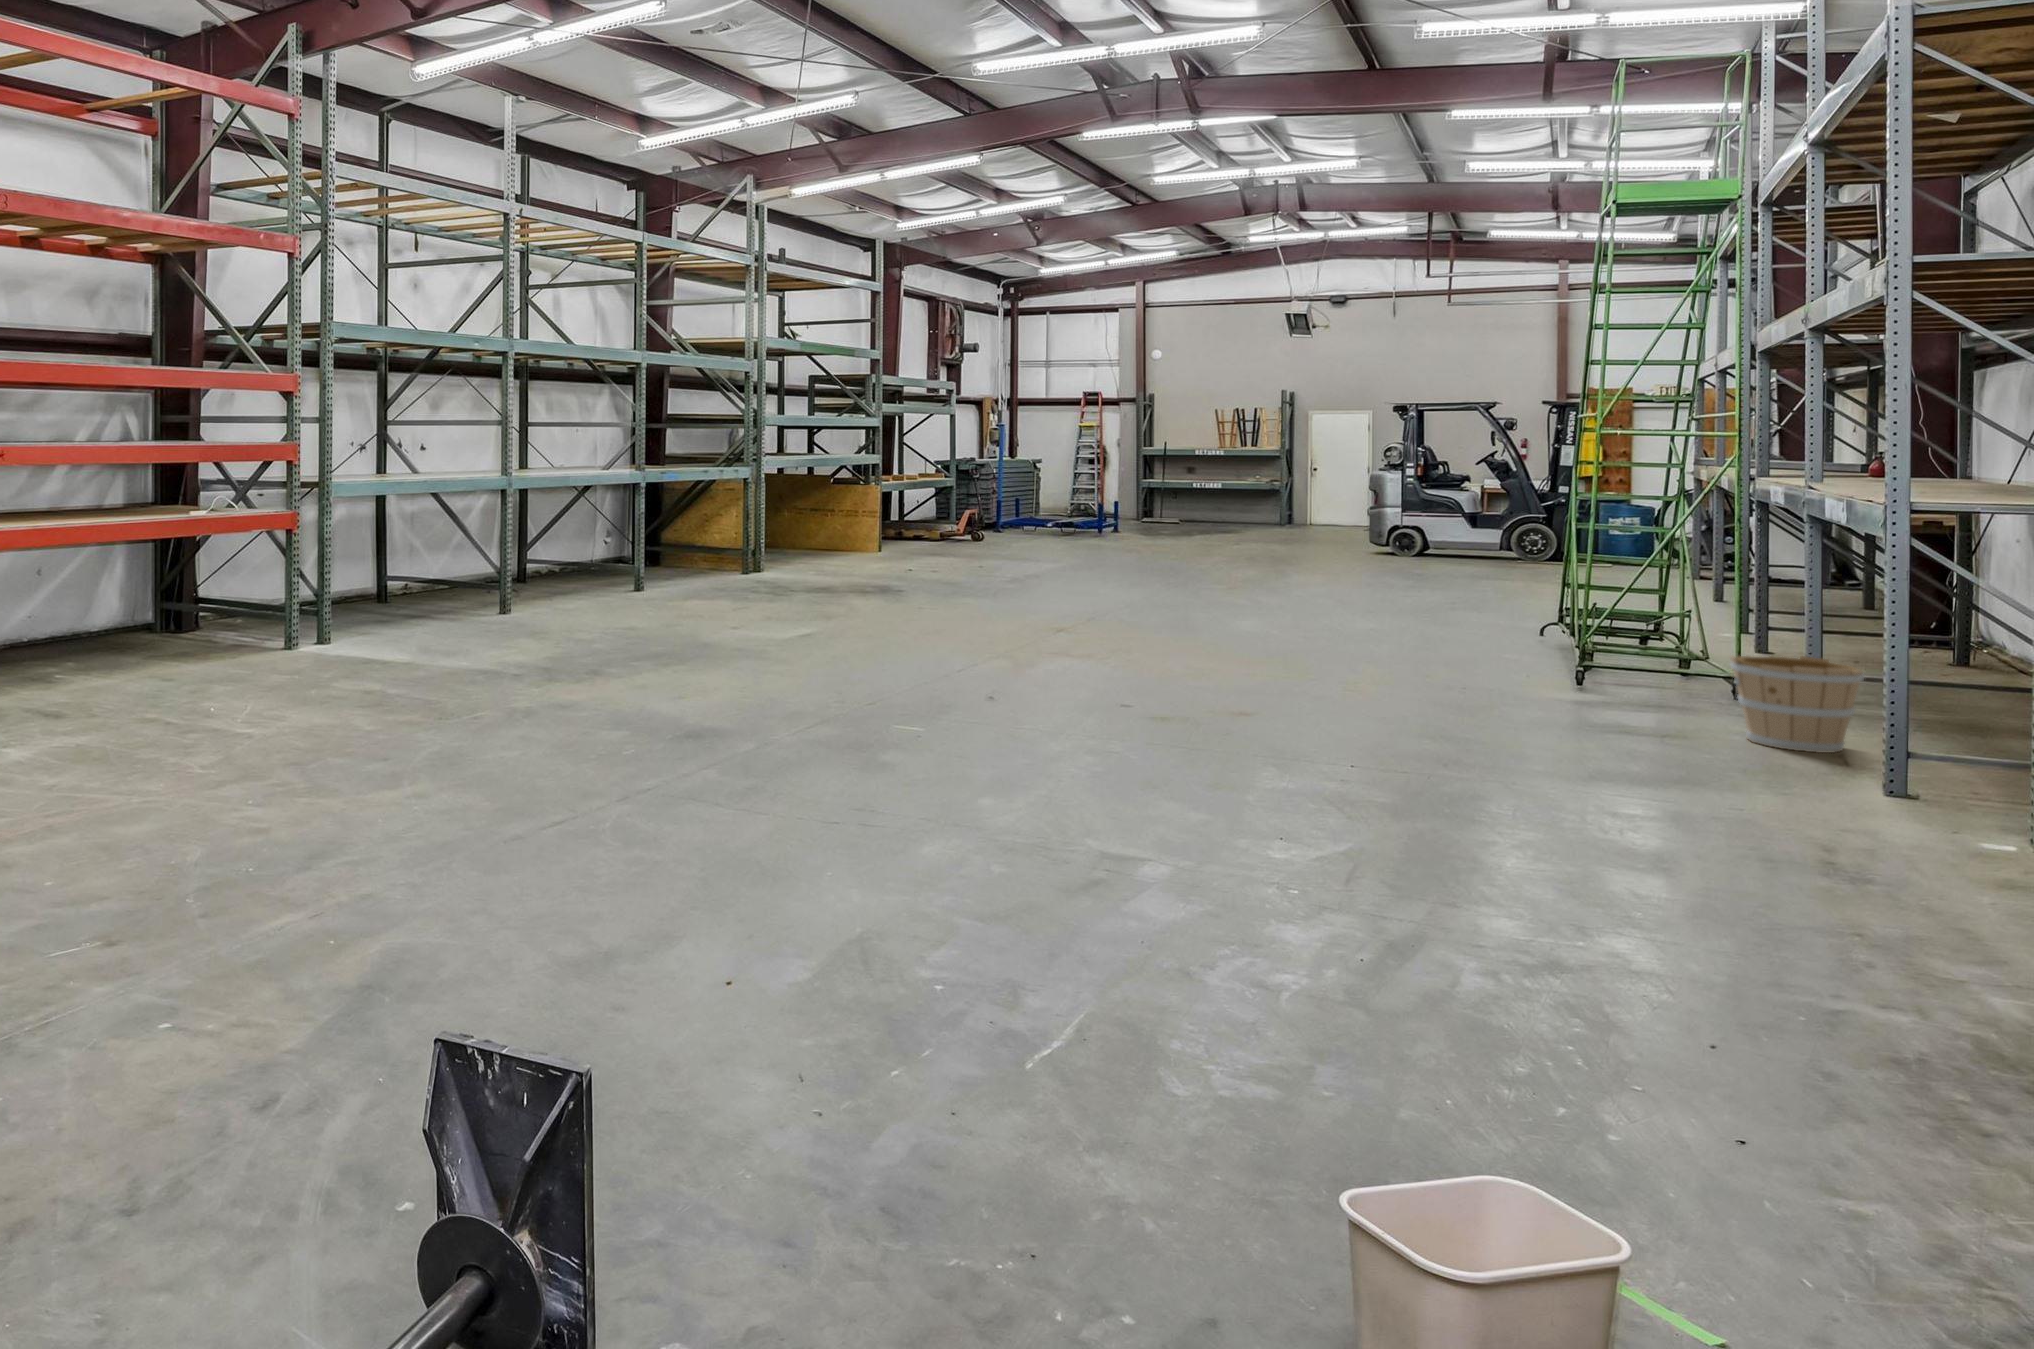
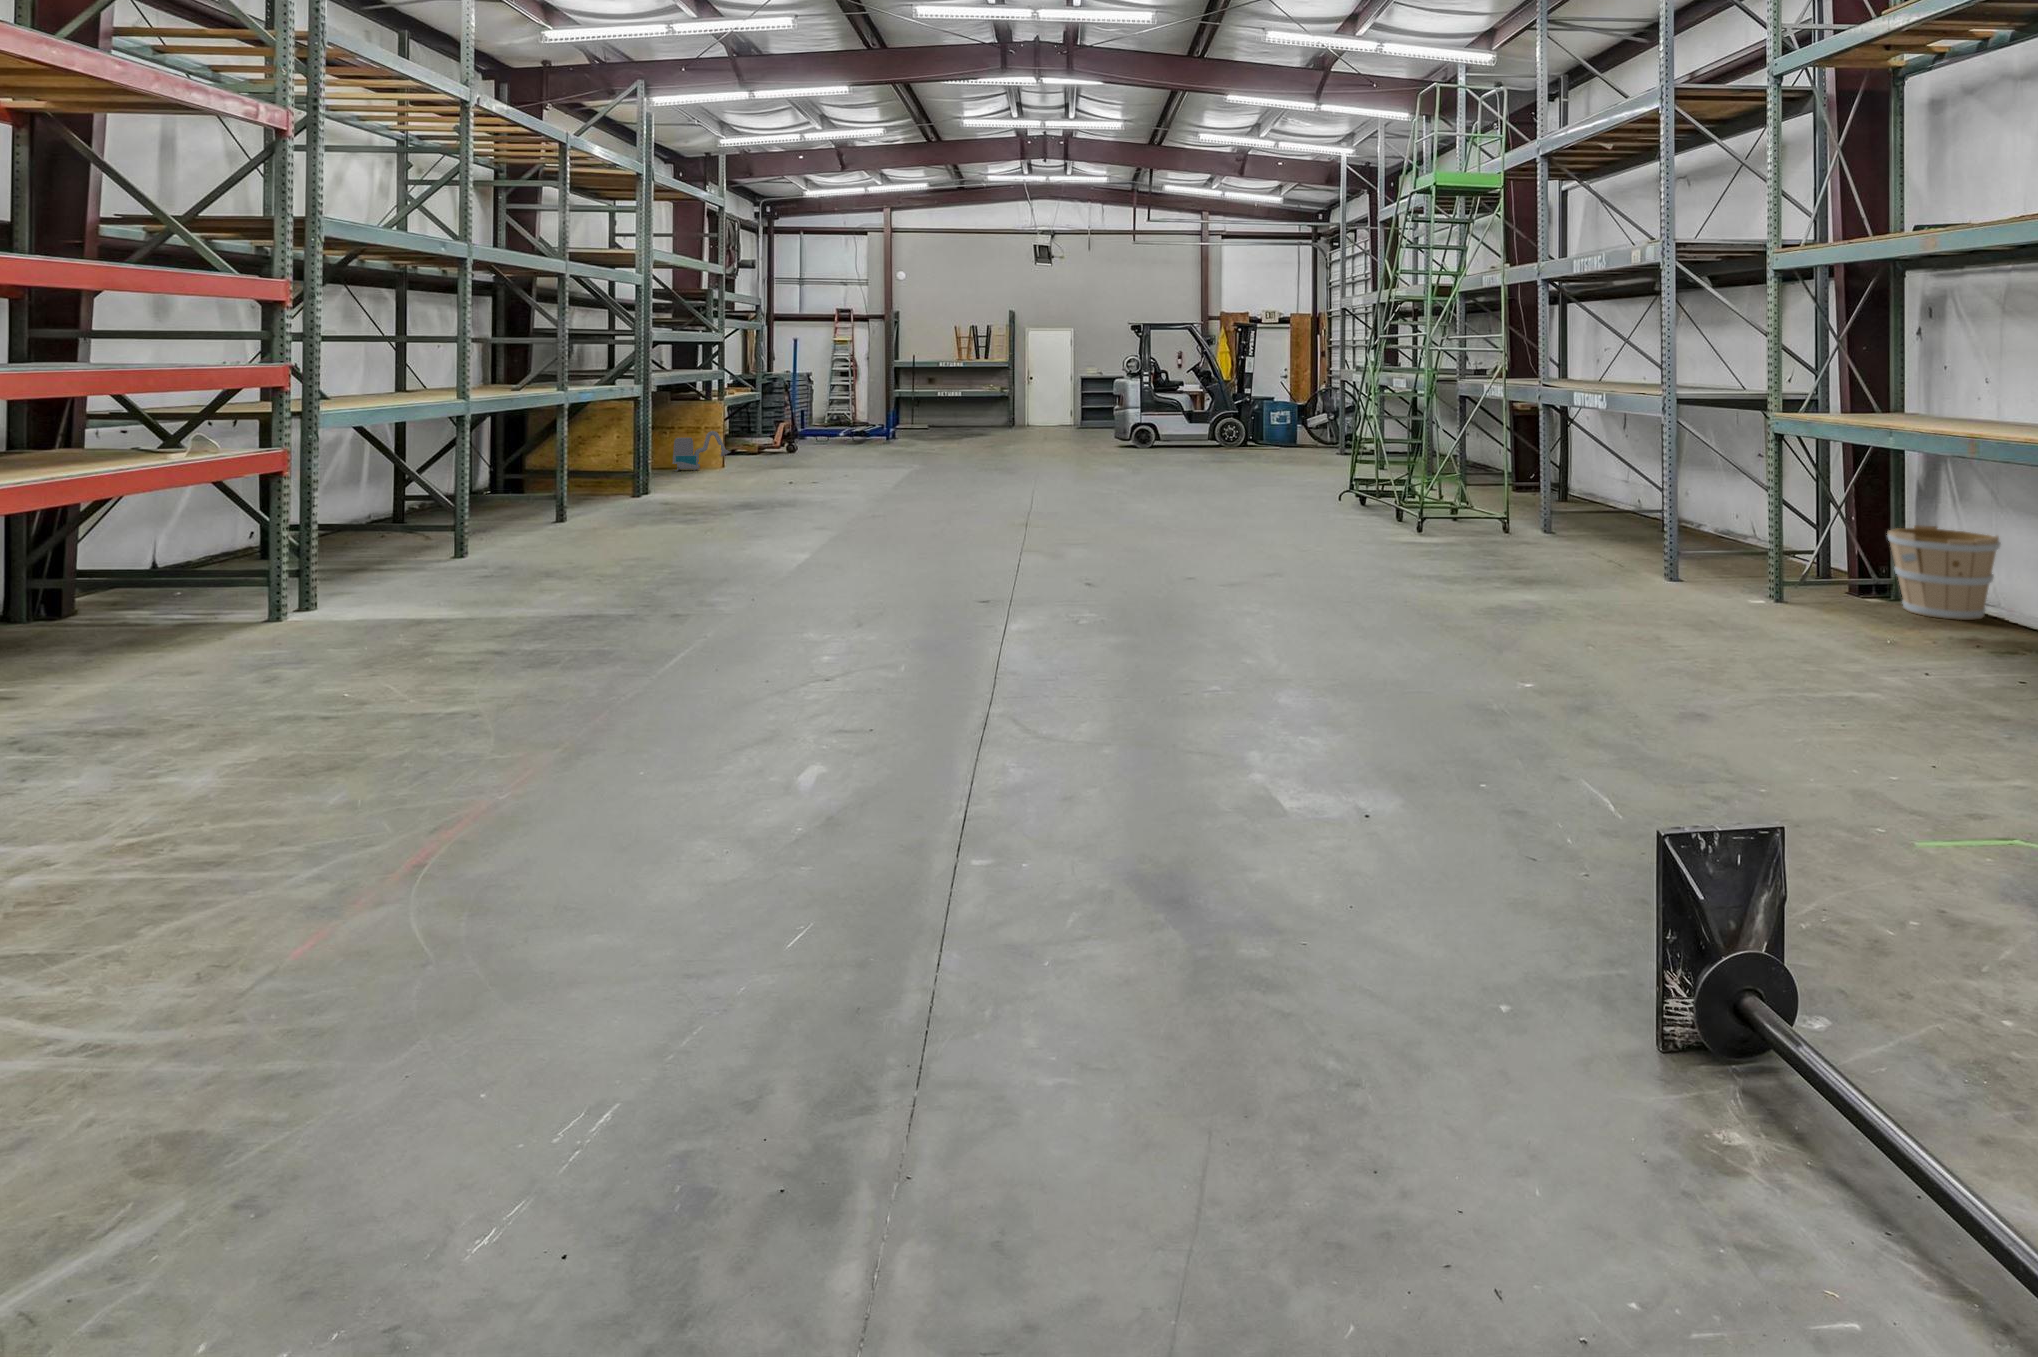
vacuum cleaner: none [871,510,919,544] -> present [672,431,730,471]

